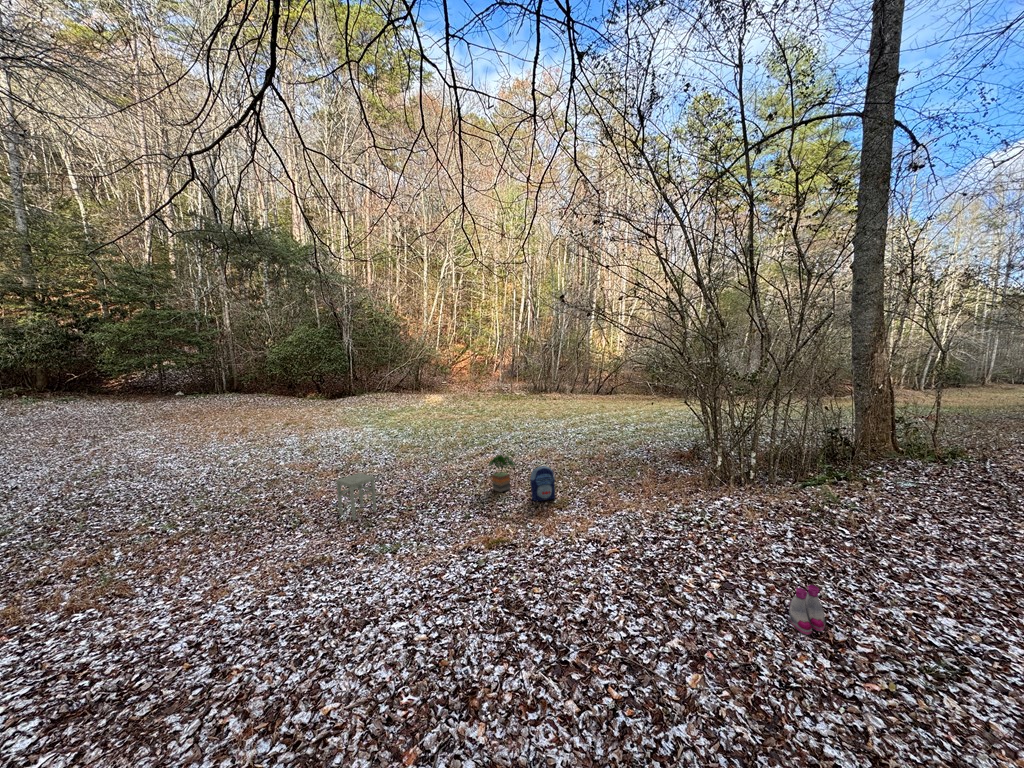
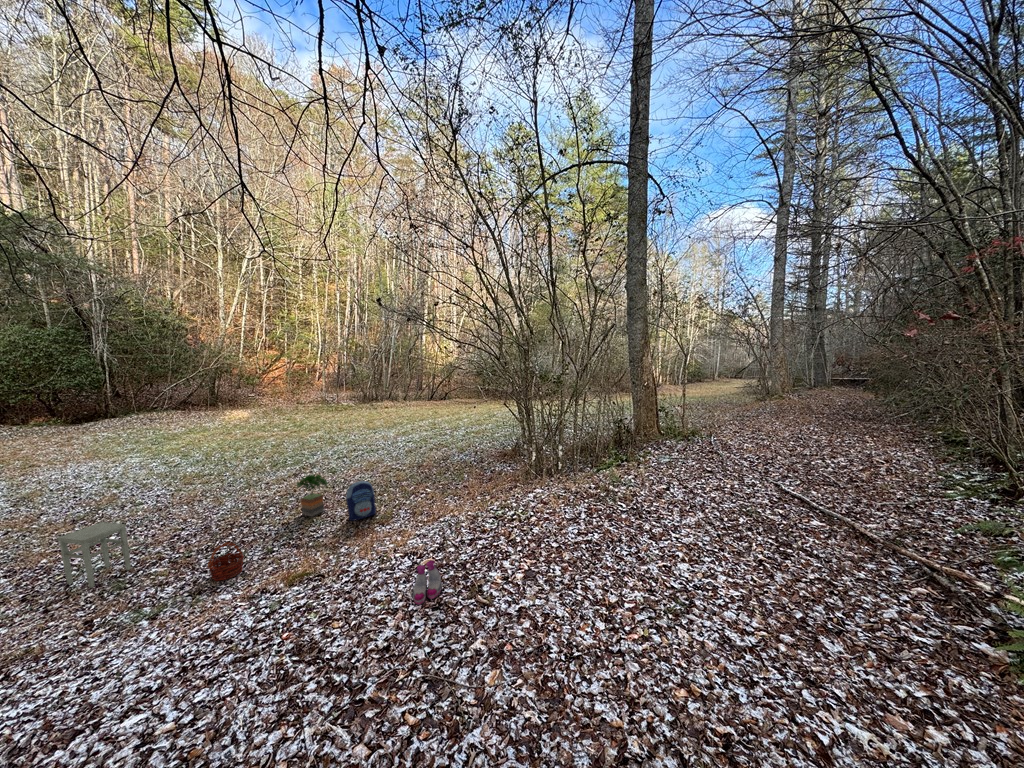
basket: none [428,503,453,533] -> present [208,542,244,581]
boots: present [789,585,826,635] -> present [412,560,442,605]

